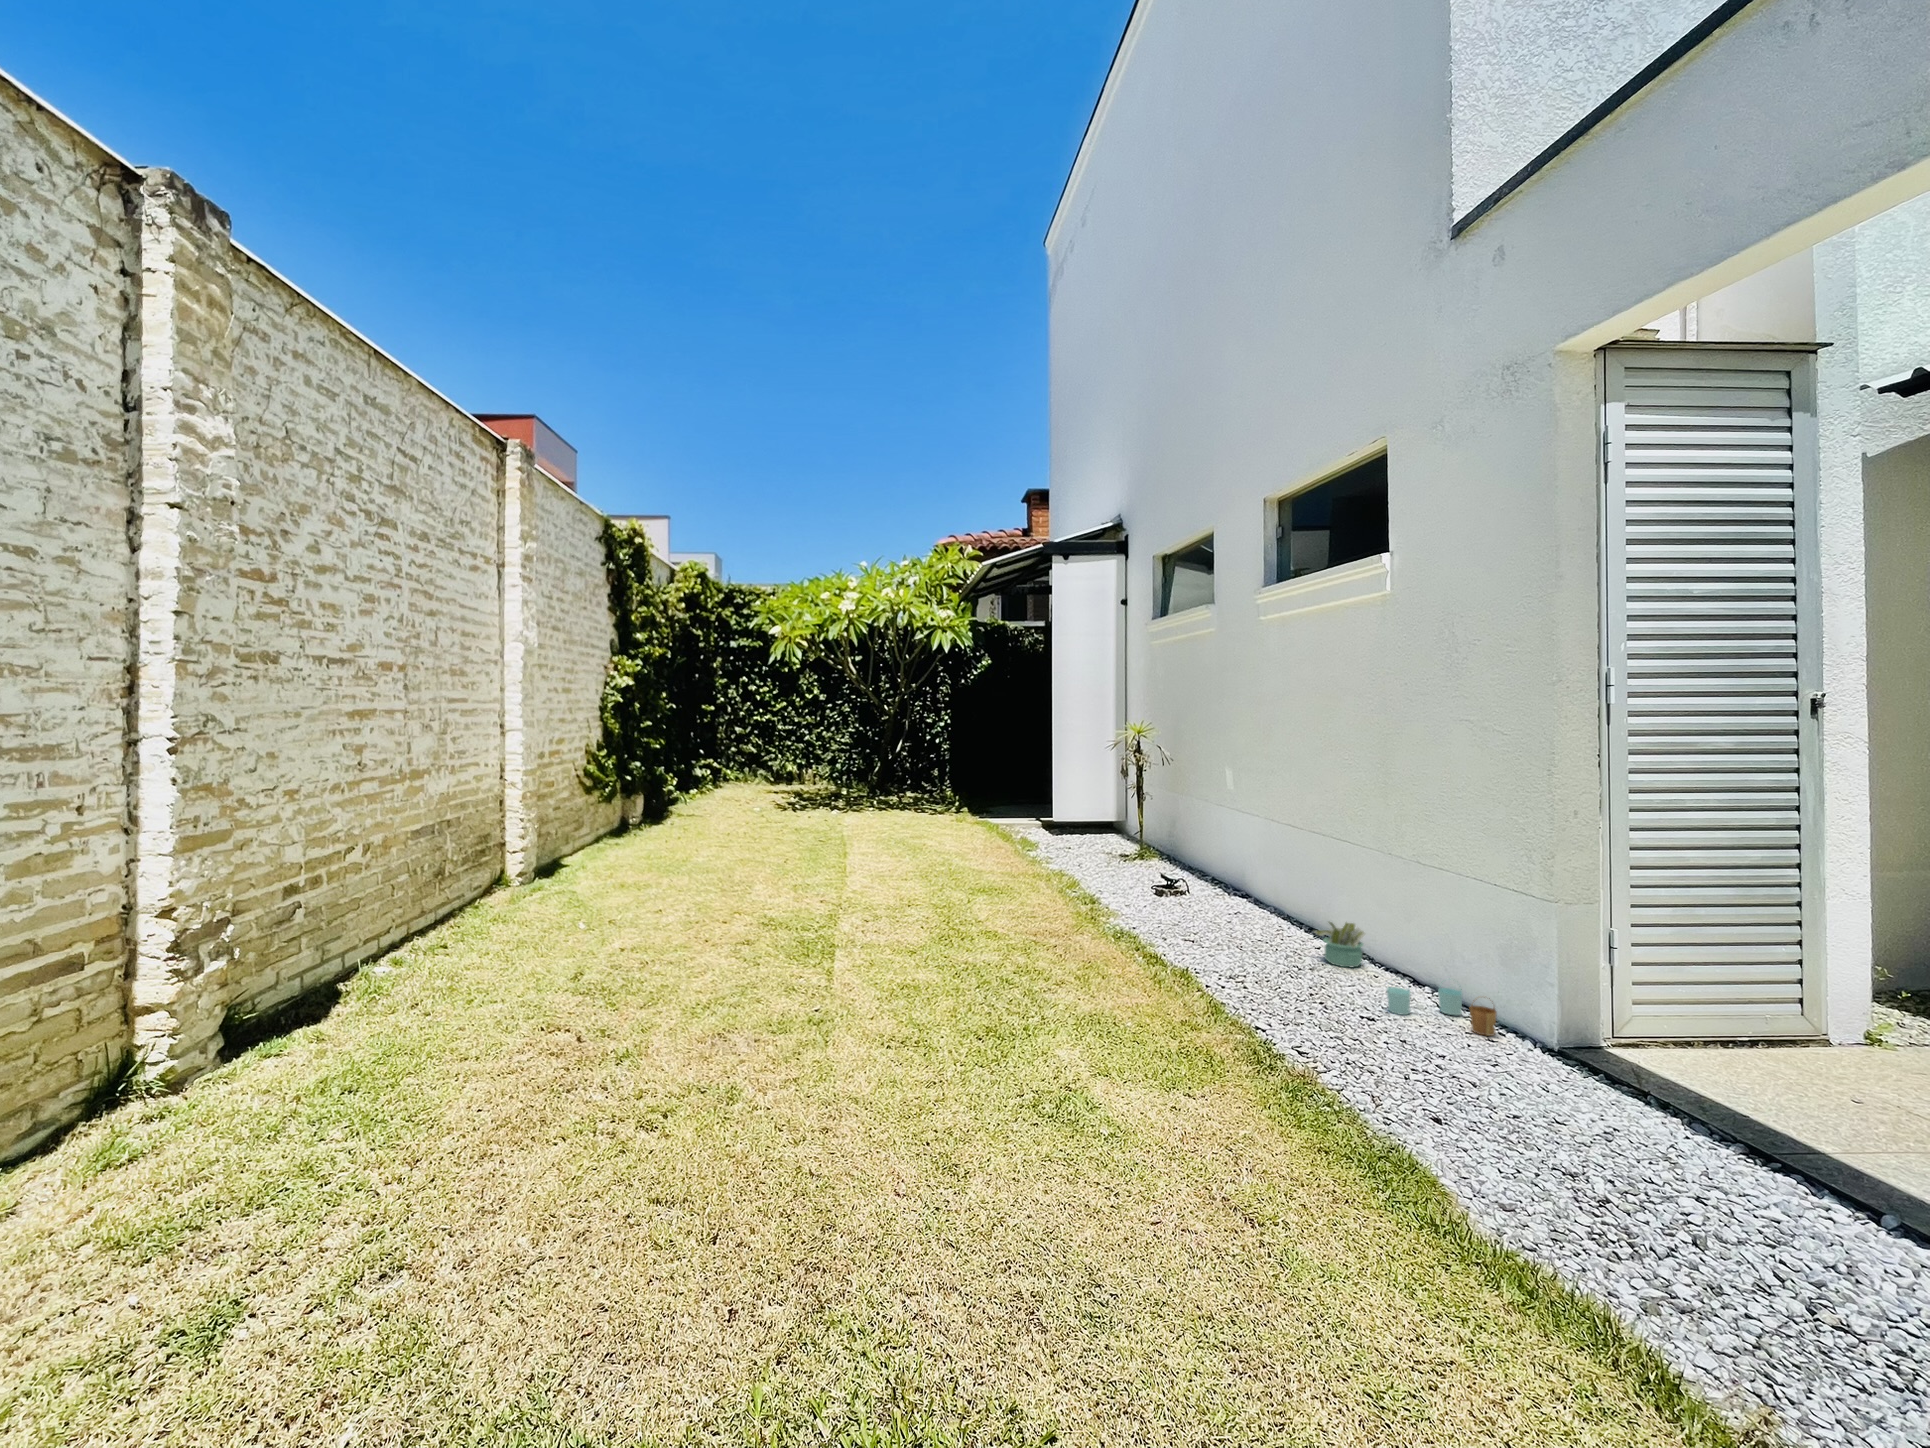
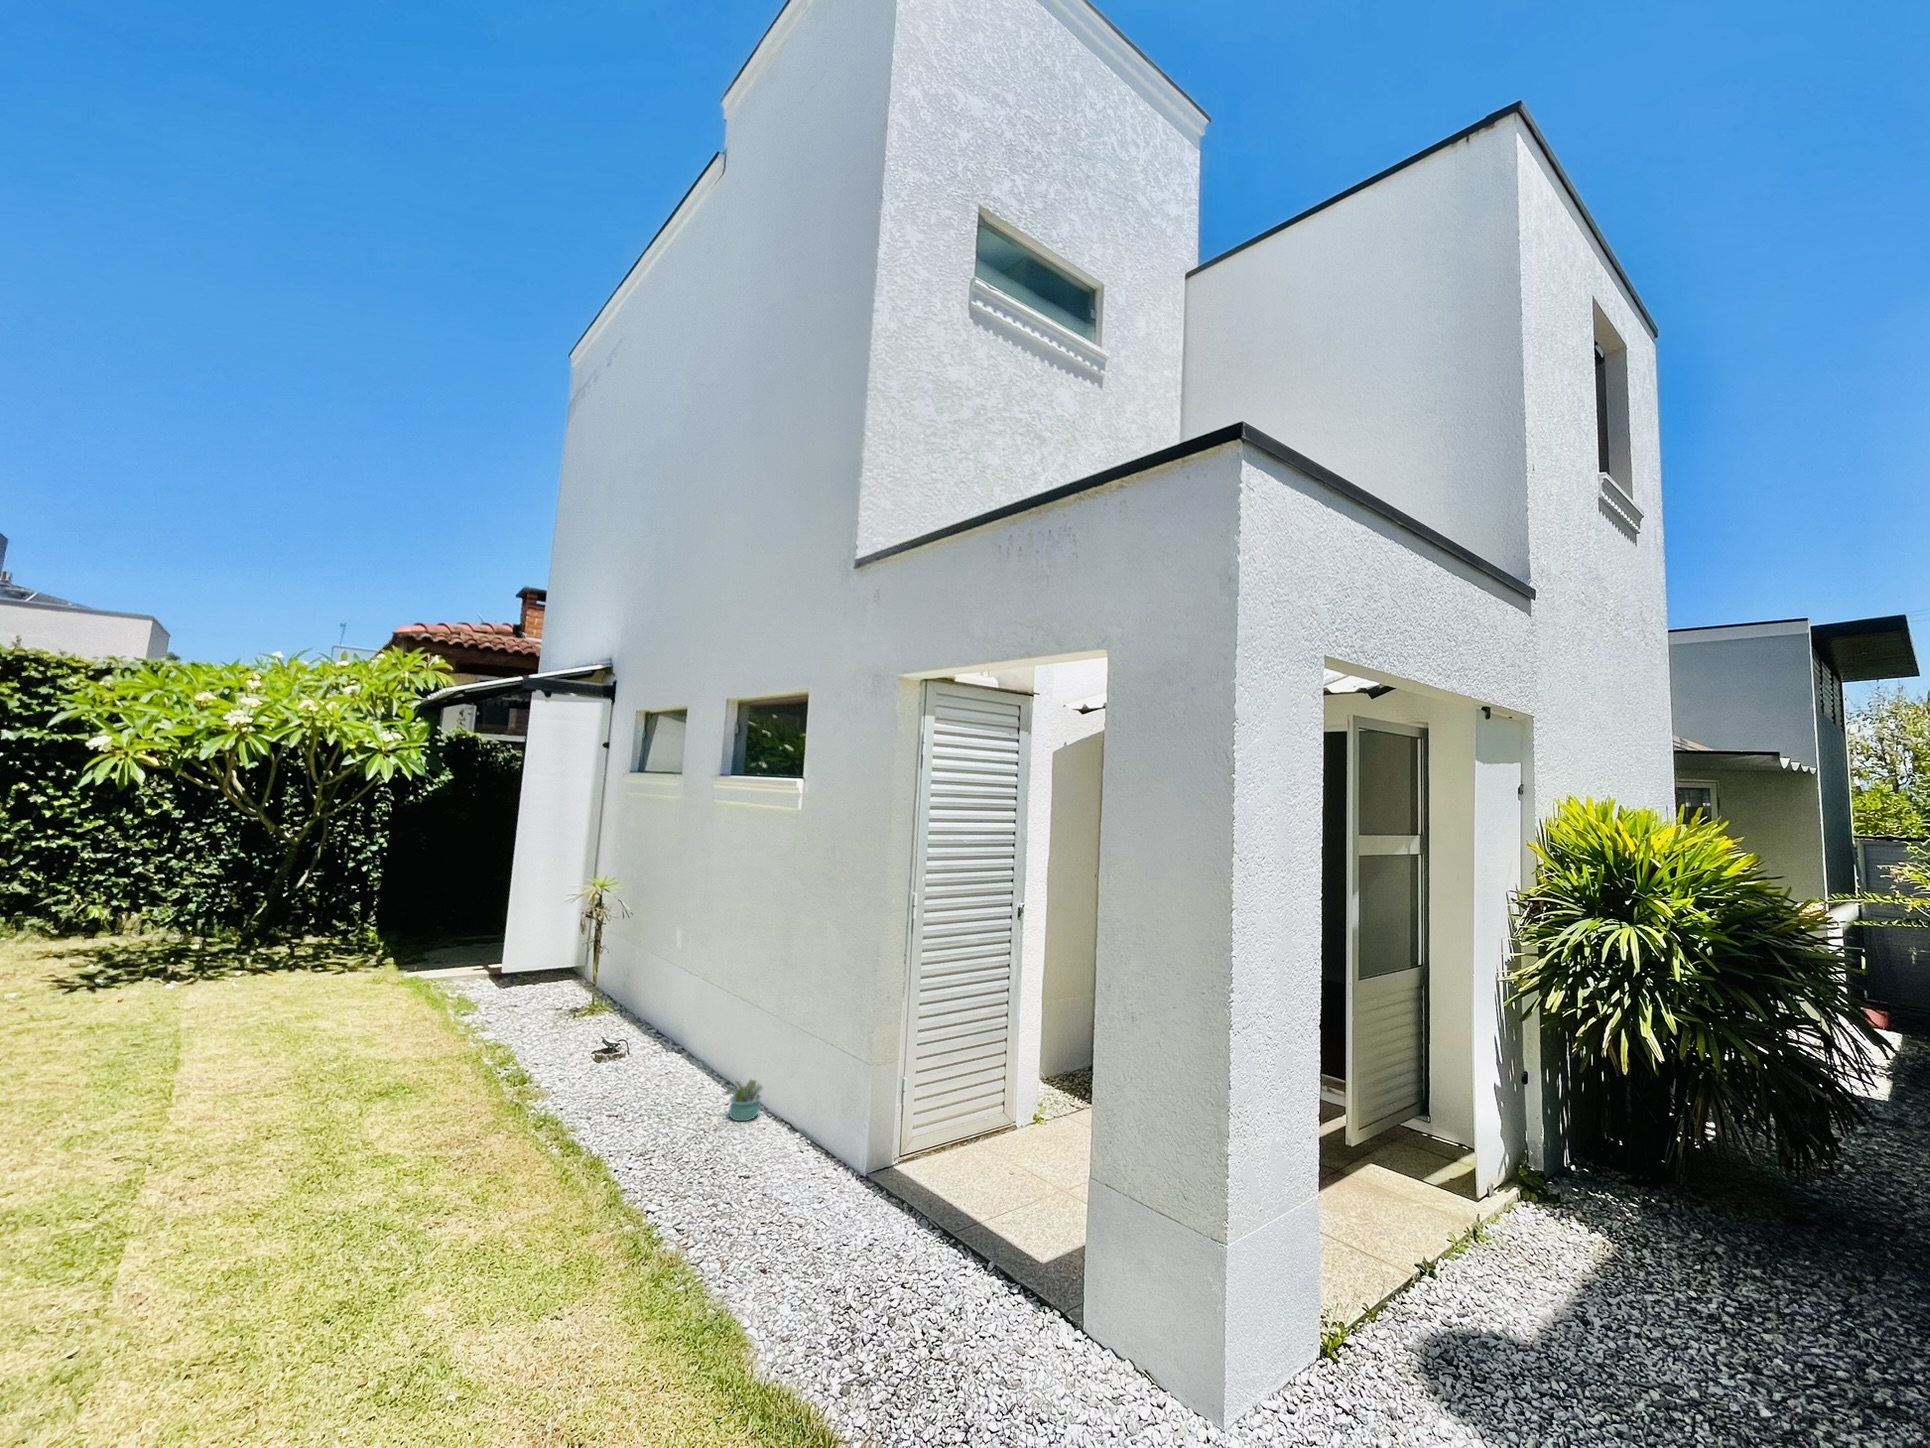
bucket: present [1387,981,1496,1036] -> none [762,1127,834,1173]

